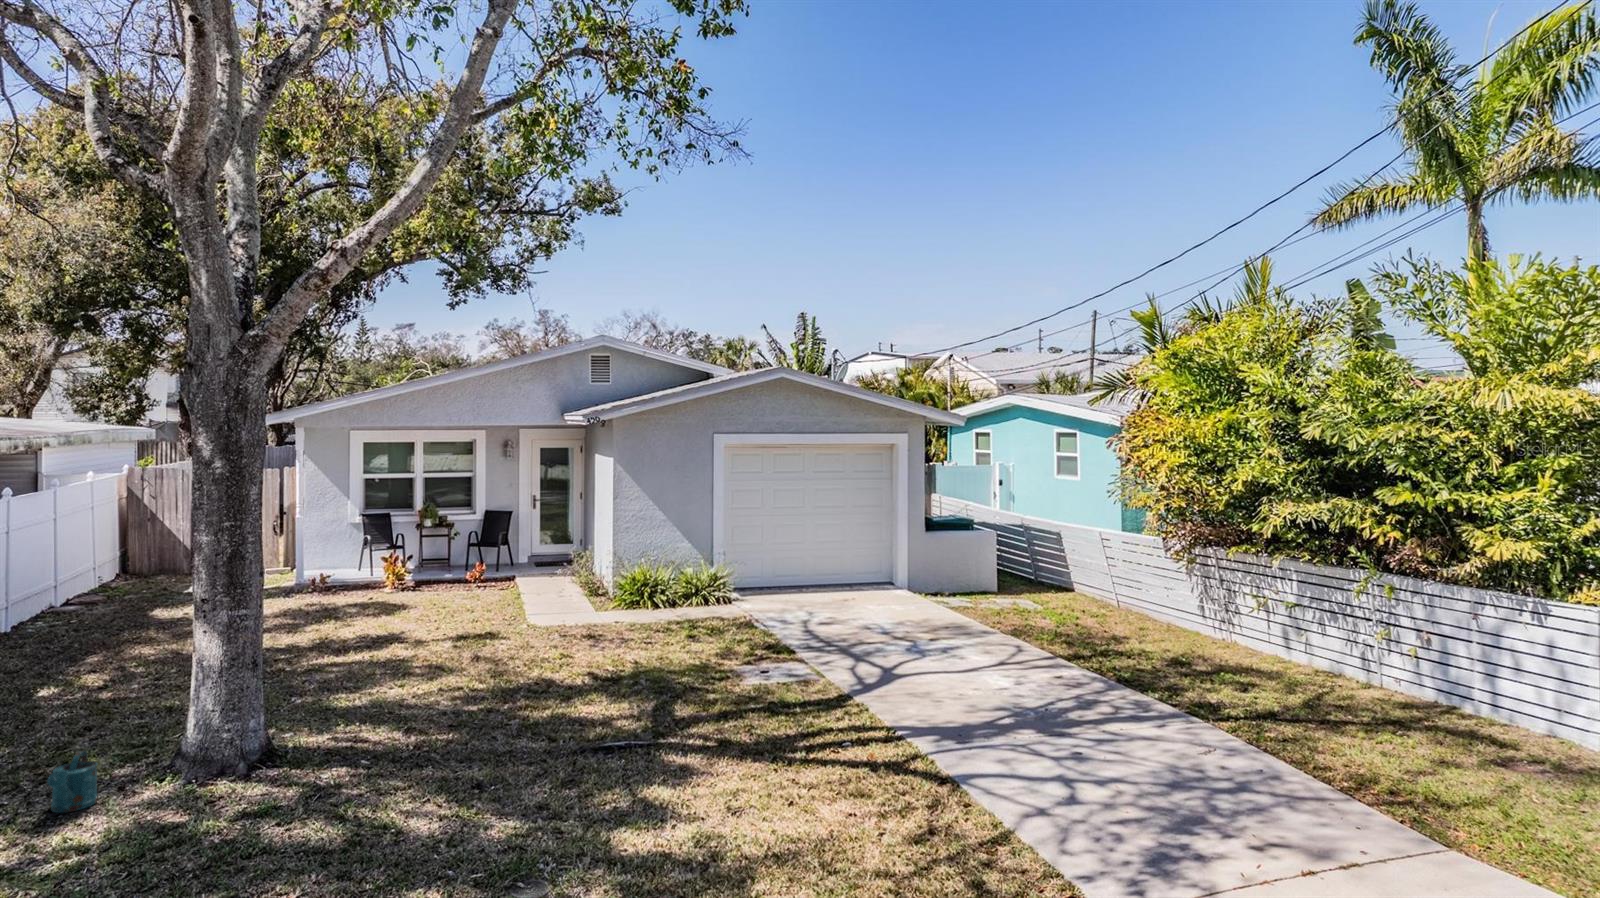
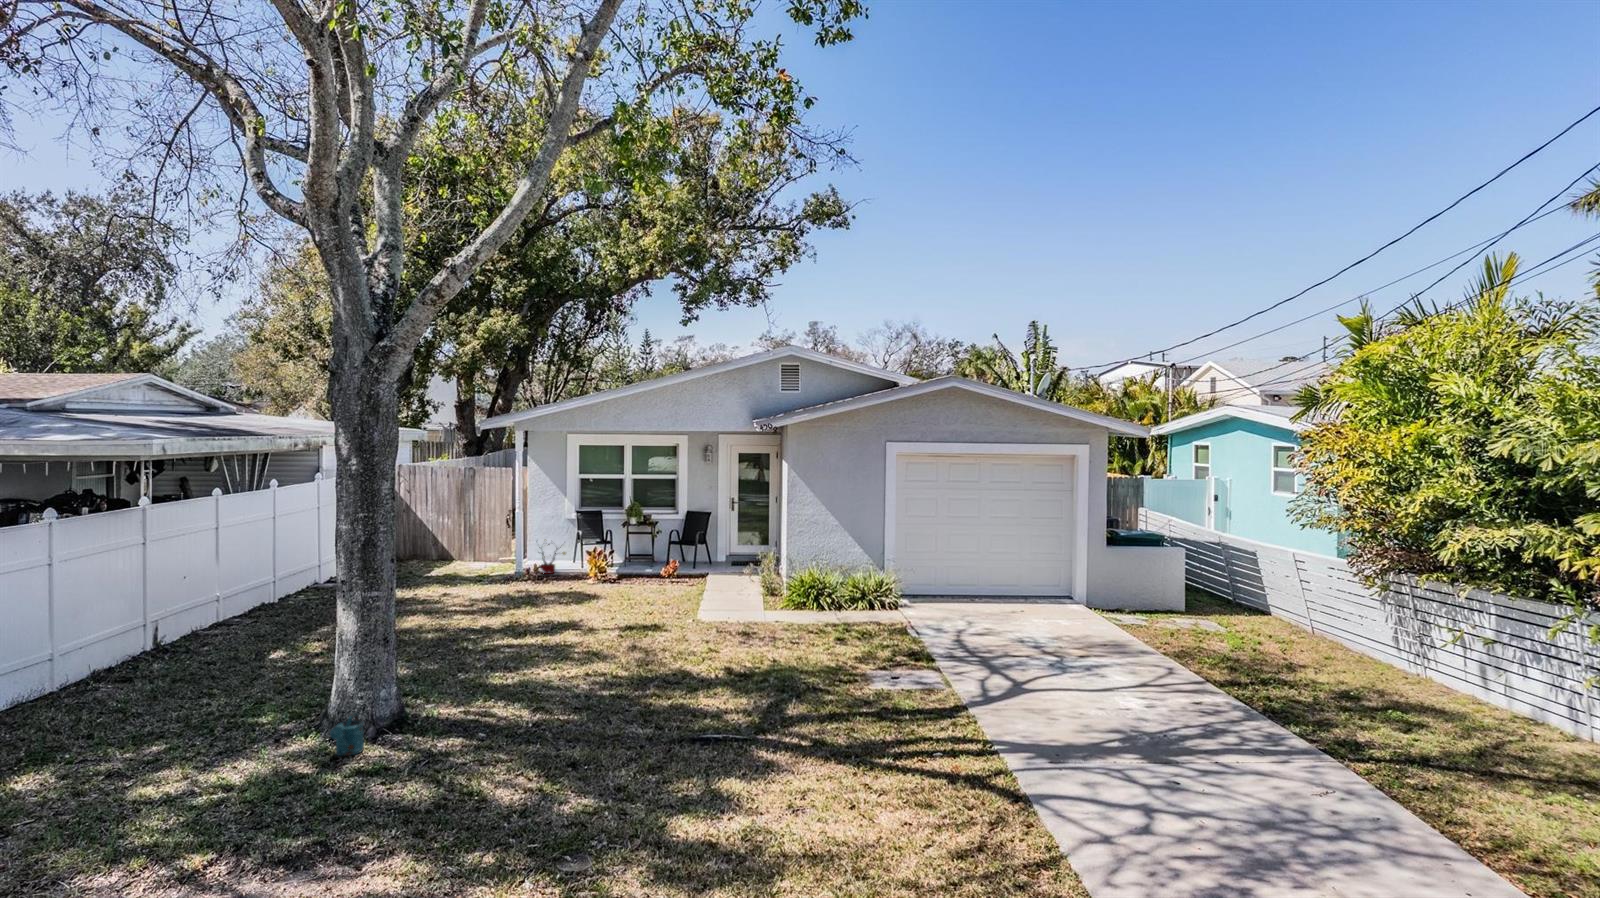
decorative plant: none [289,540,332,584] -> present [539,544,565,574]

